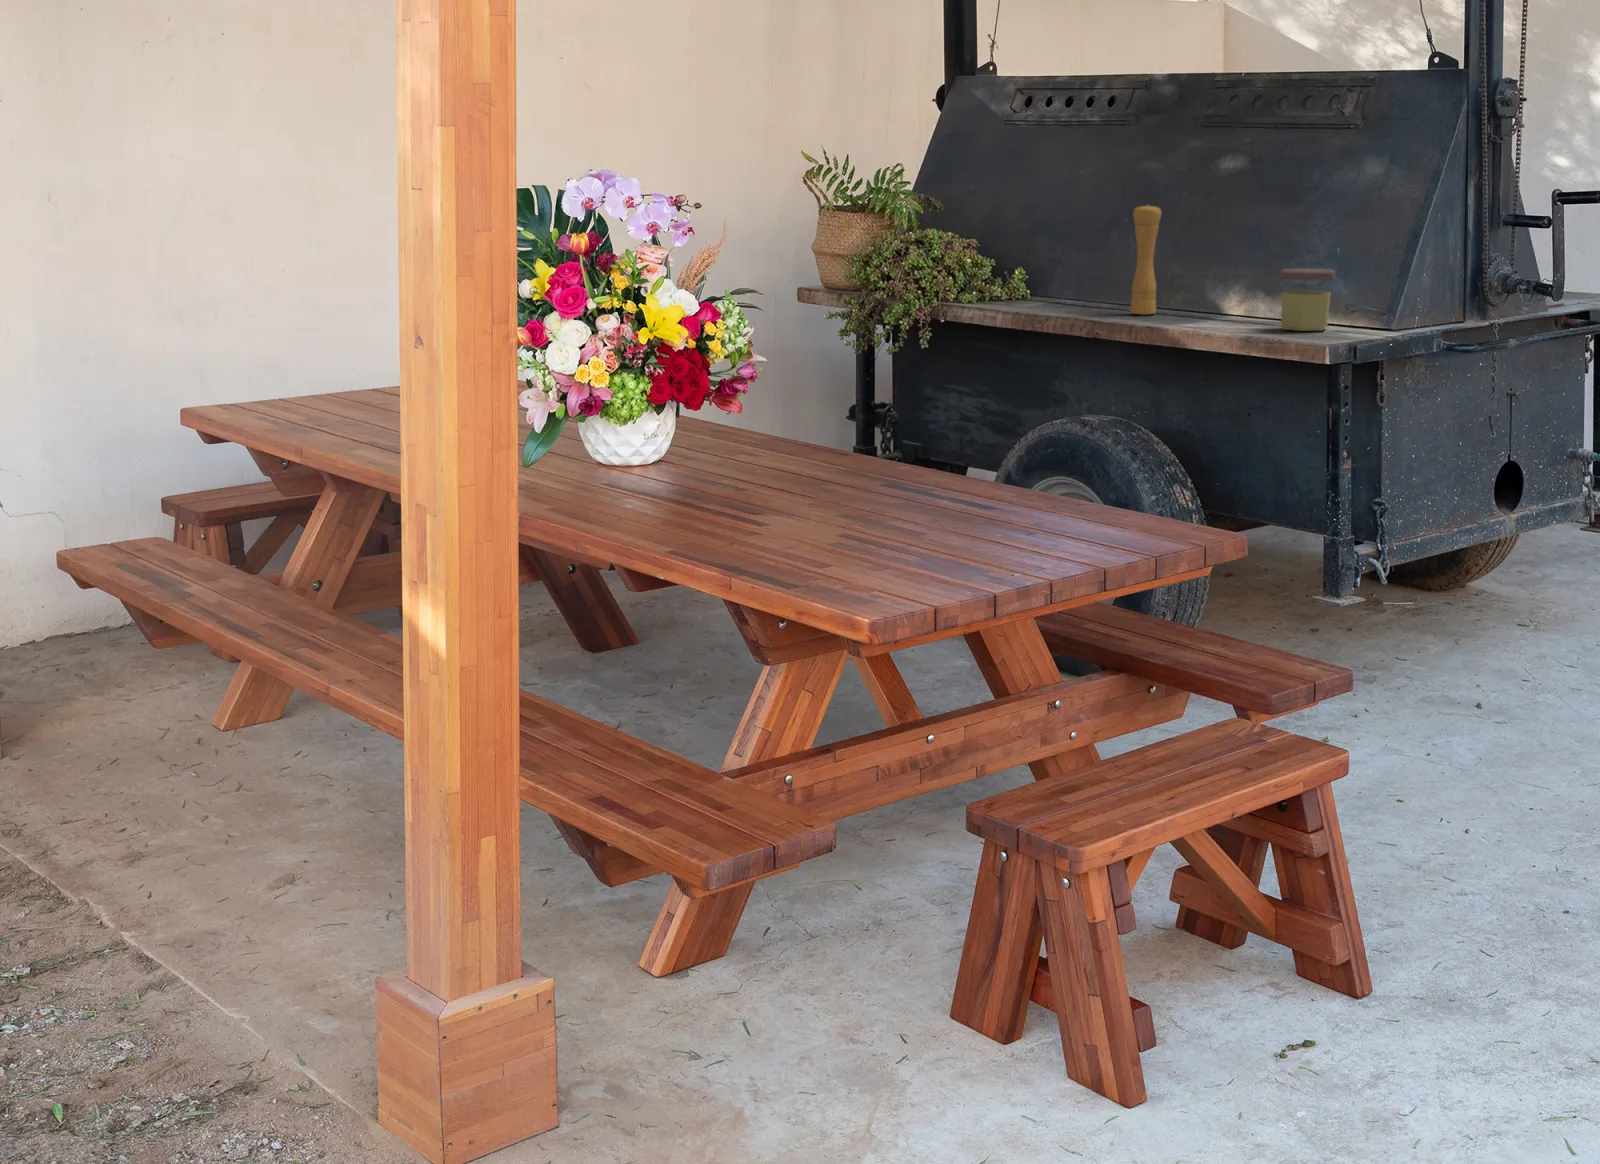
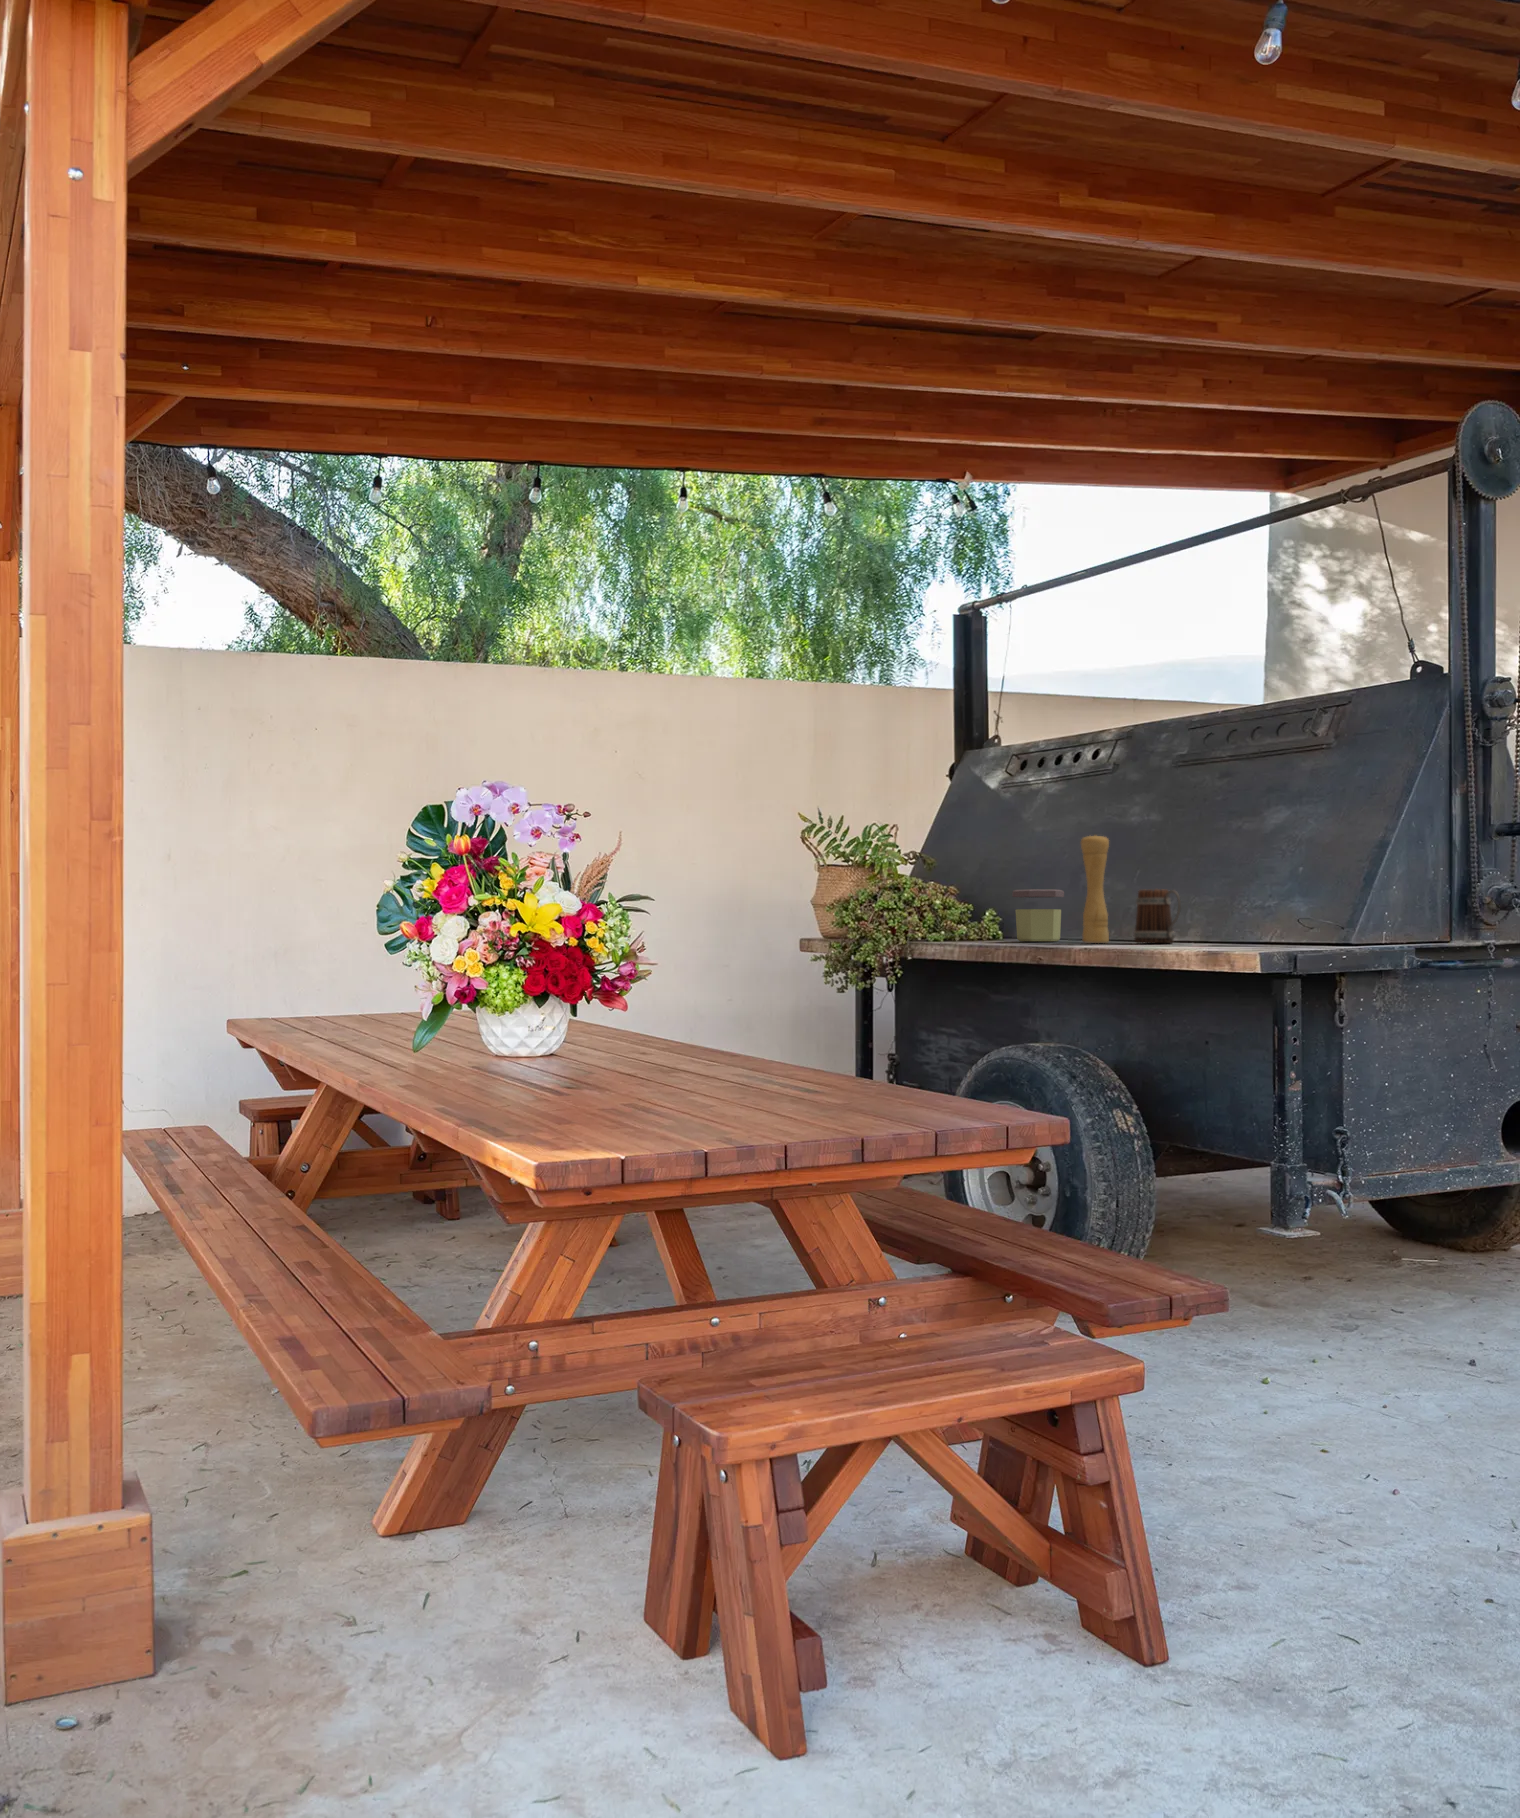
beer mug: none [1183,263,1234,317] -> present [1133,889,1181,943]
jar: present [1279,268,1335,331] -> present [1012,889,1064,941]

